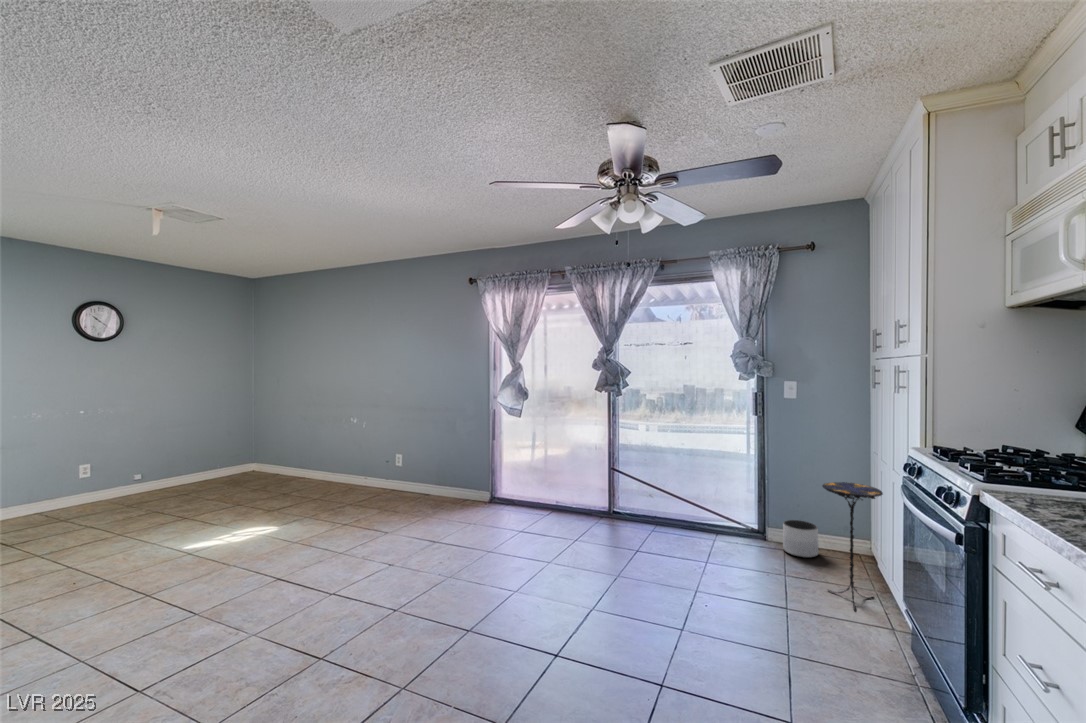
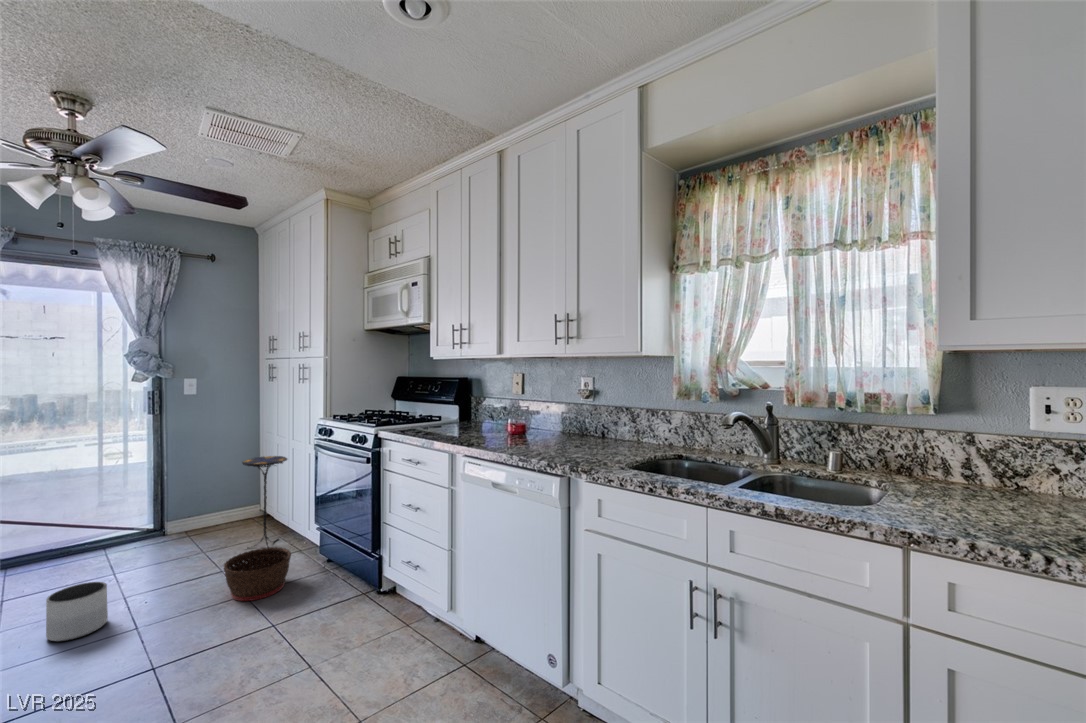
planter: present [783,520,819,558] -> present [46,582,108,642]
basket: none [769,597,855,674] -> present [224,547,291,601]

